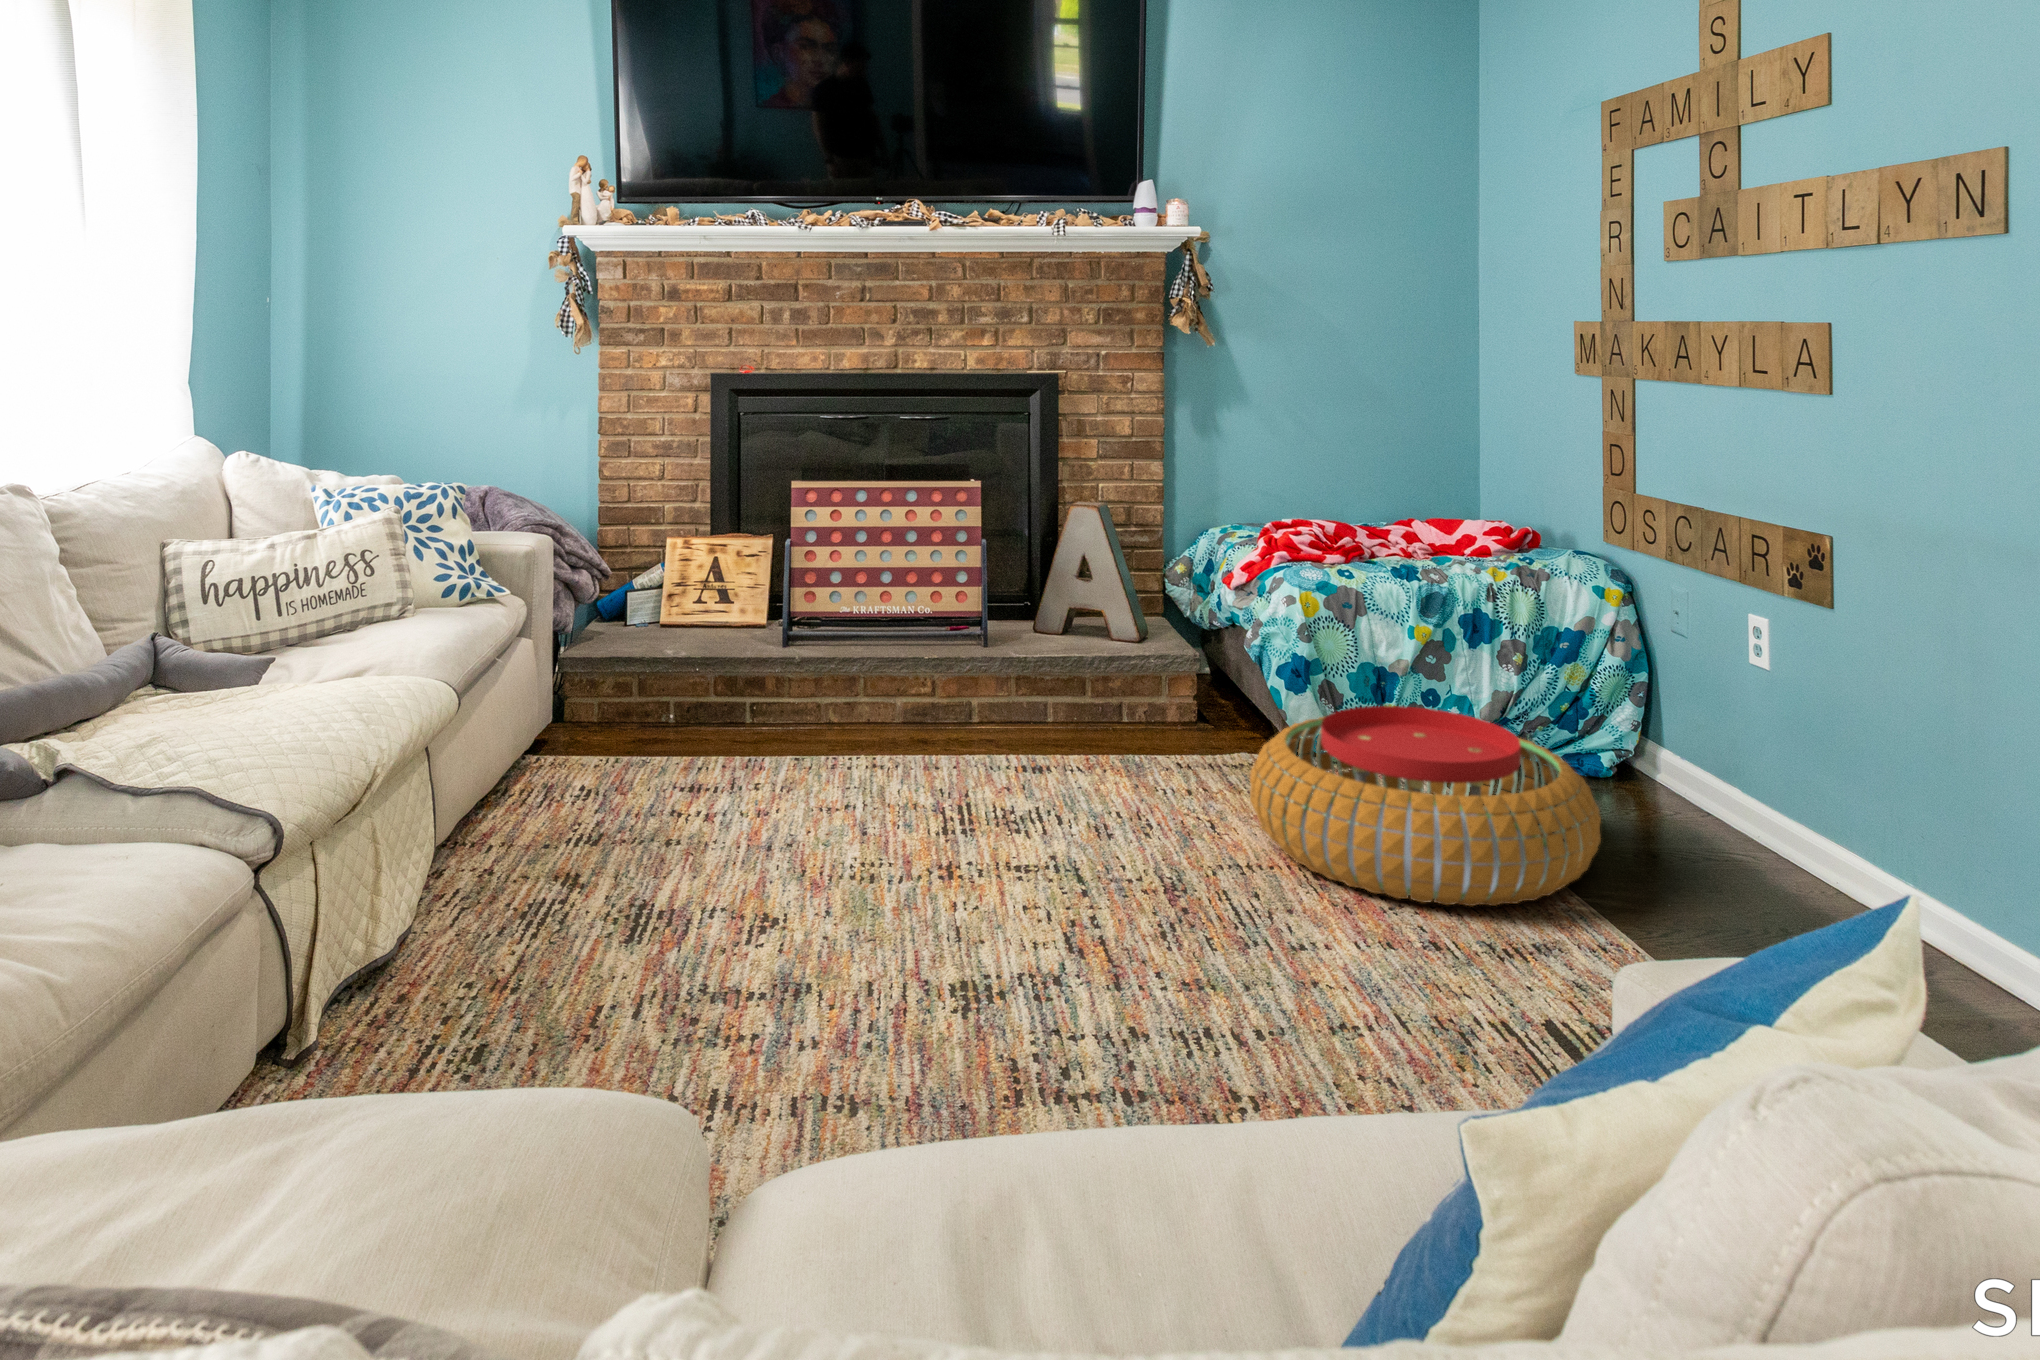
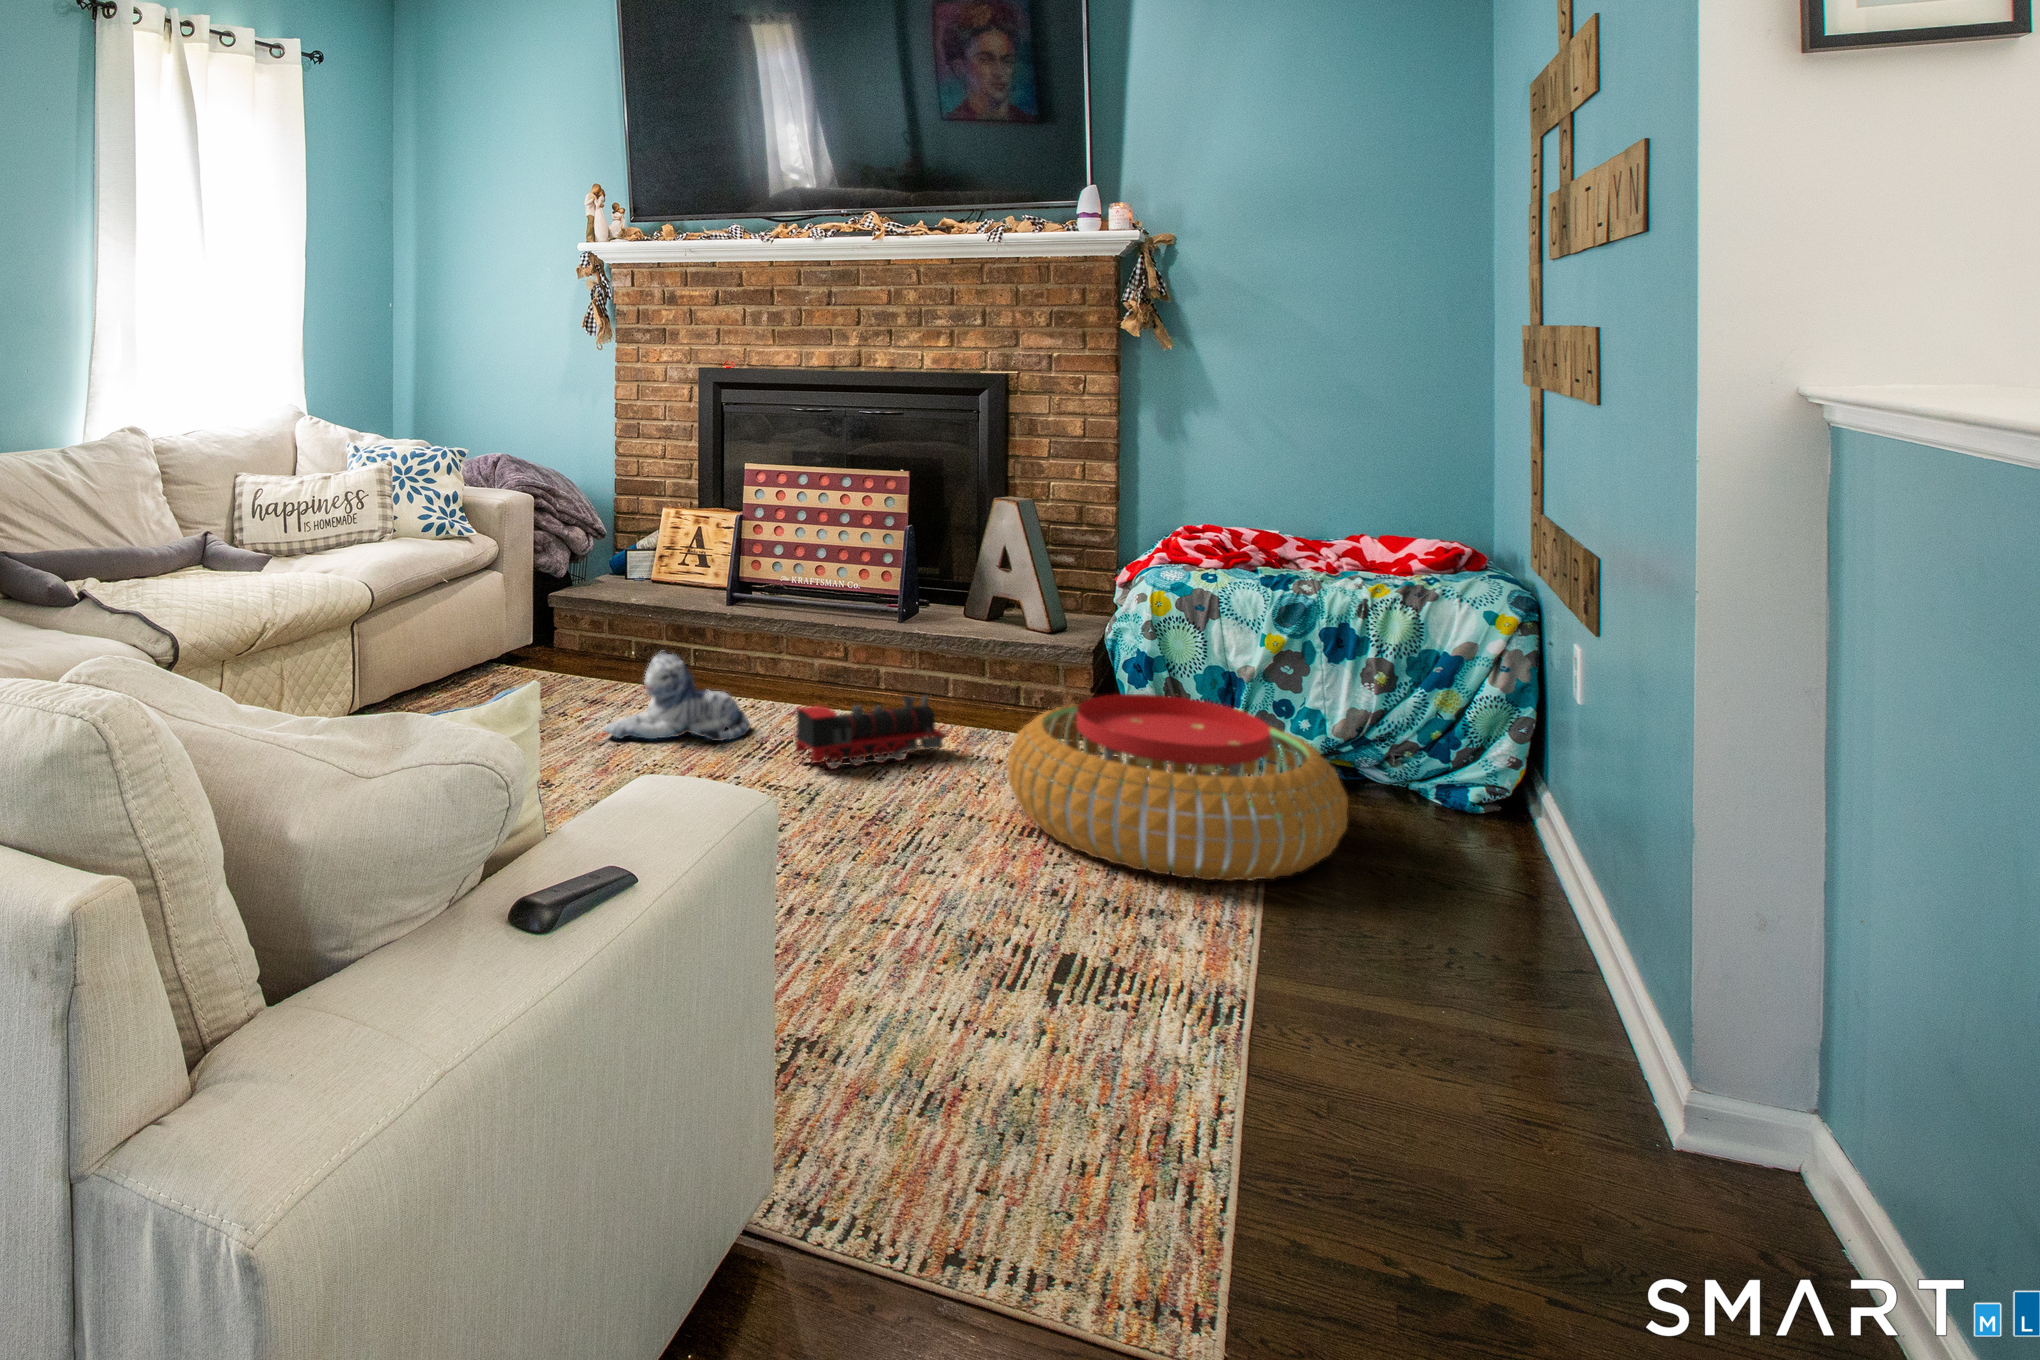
plush toy: none [758,723,911,842] -> present [605,651,751,741]
toy train: none [996,735,1133,839] -> present [795,696,946,769]

